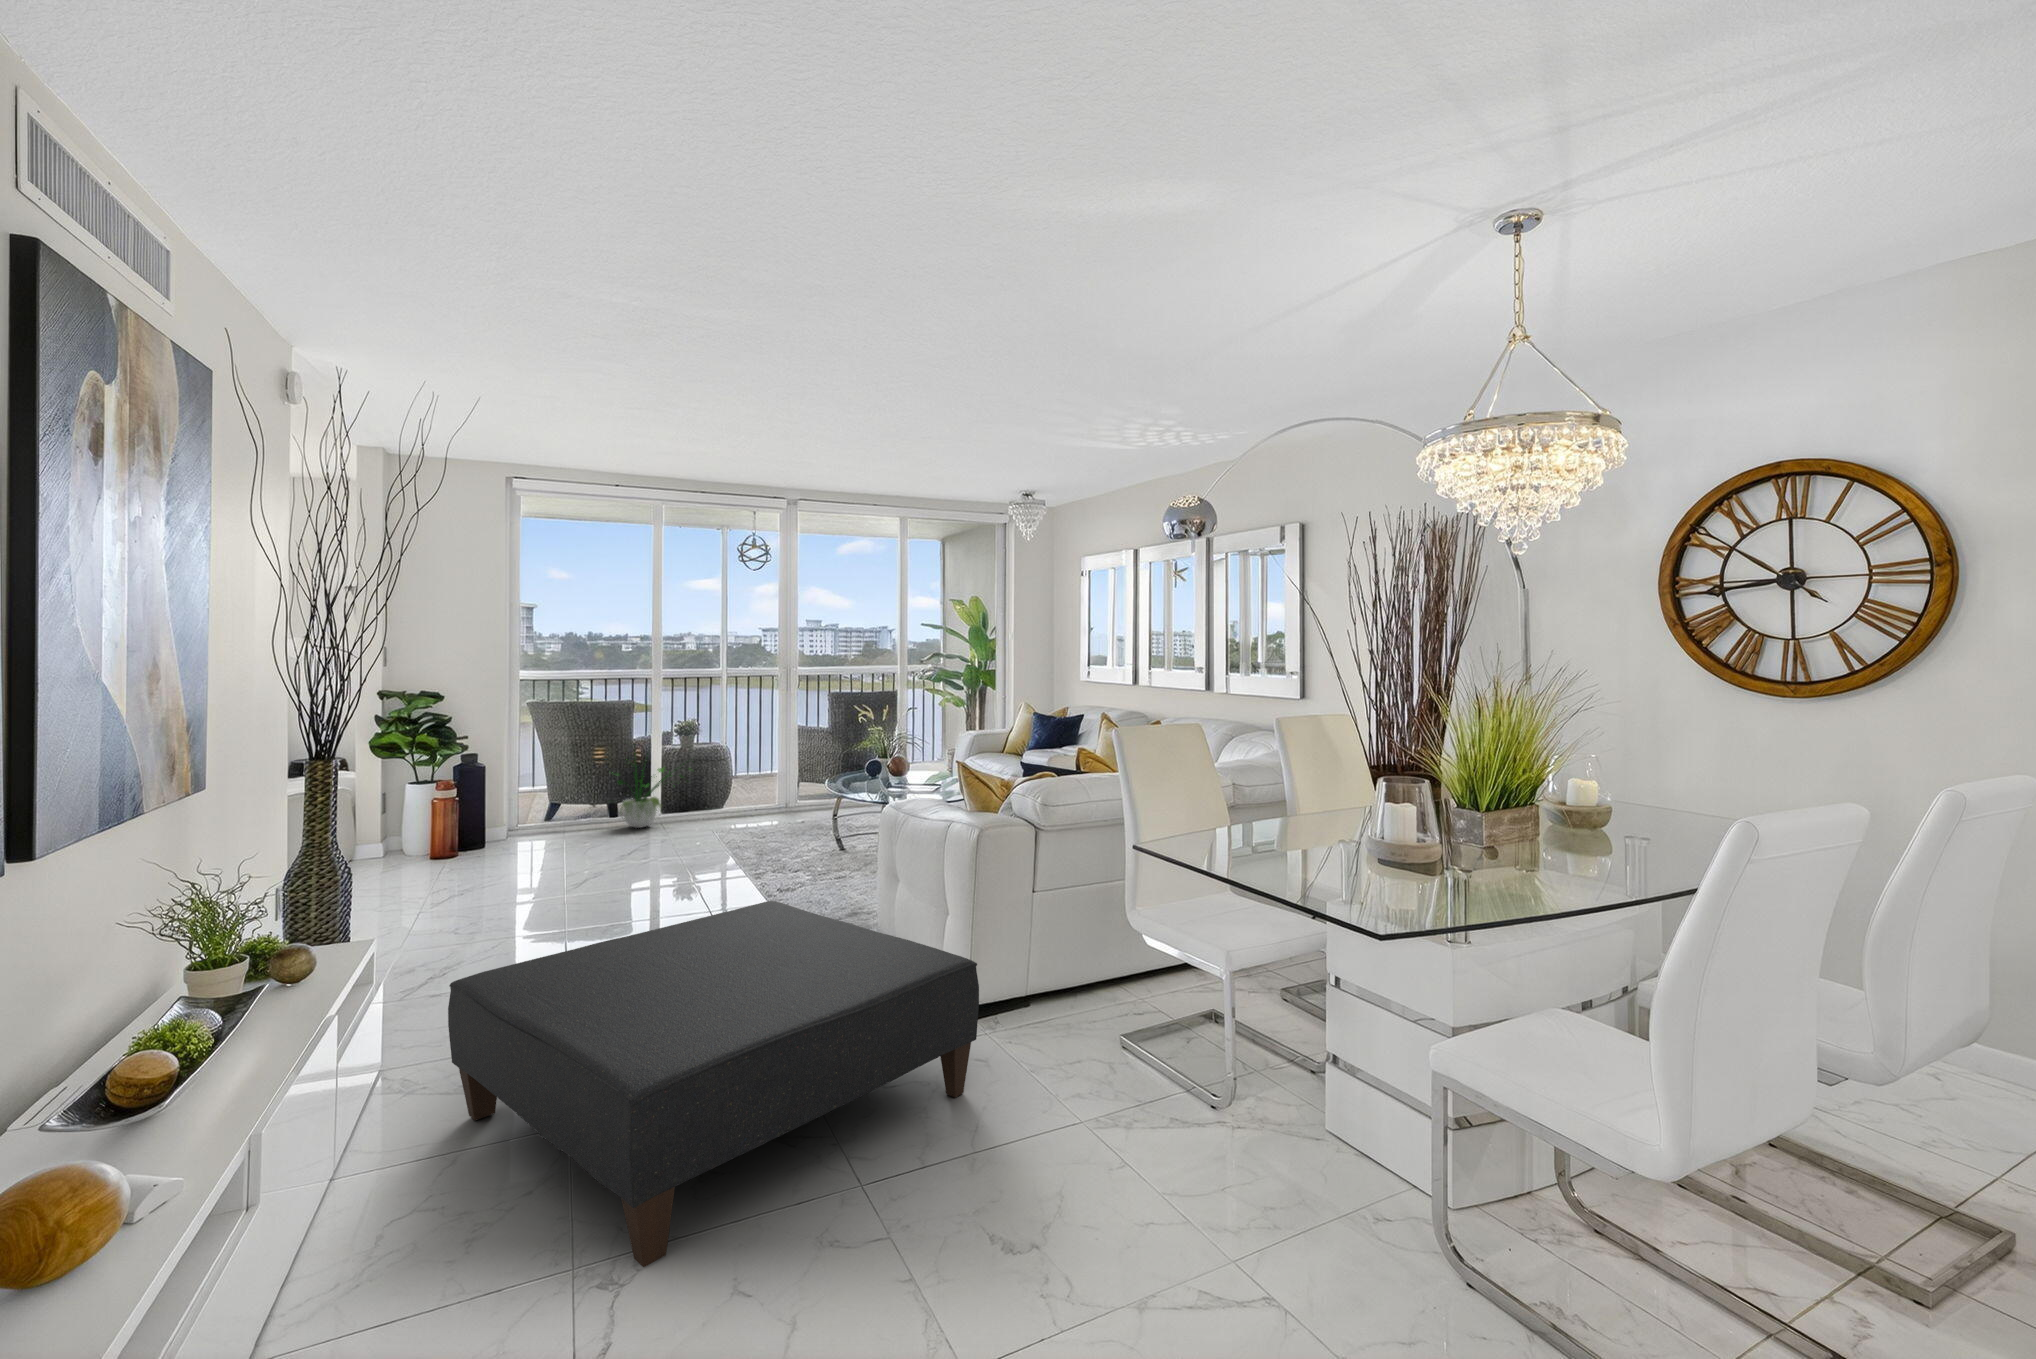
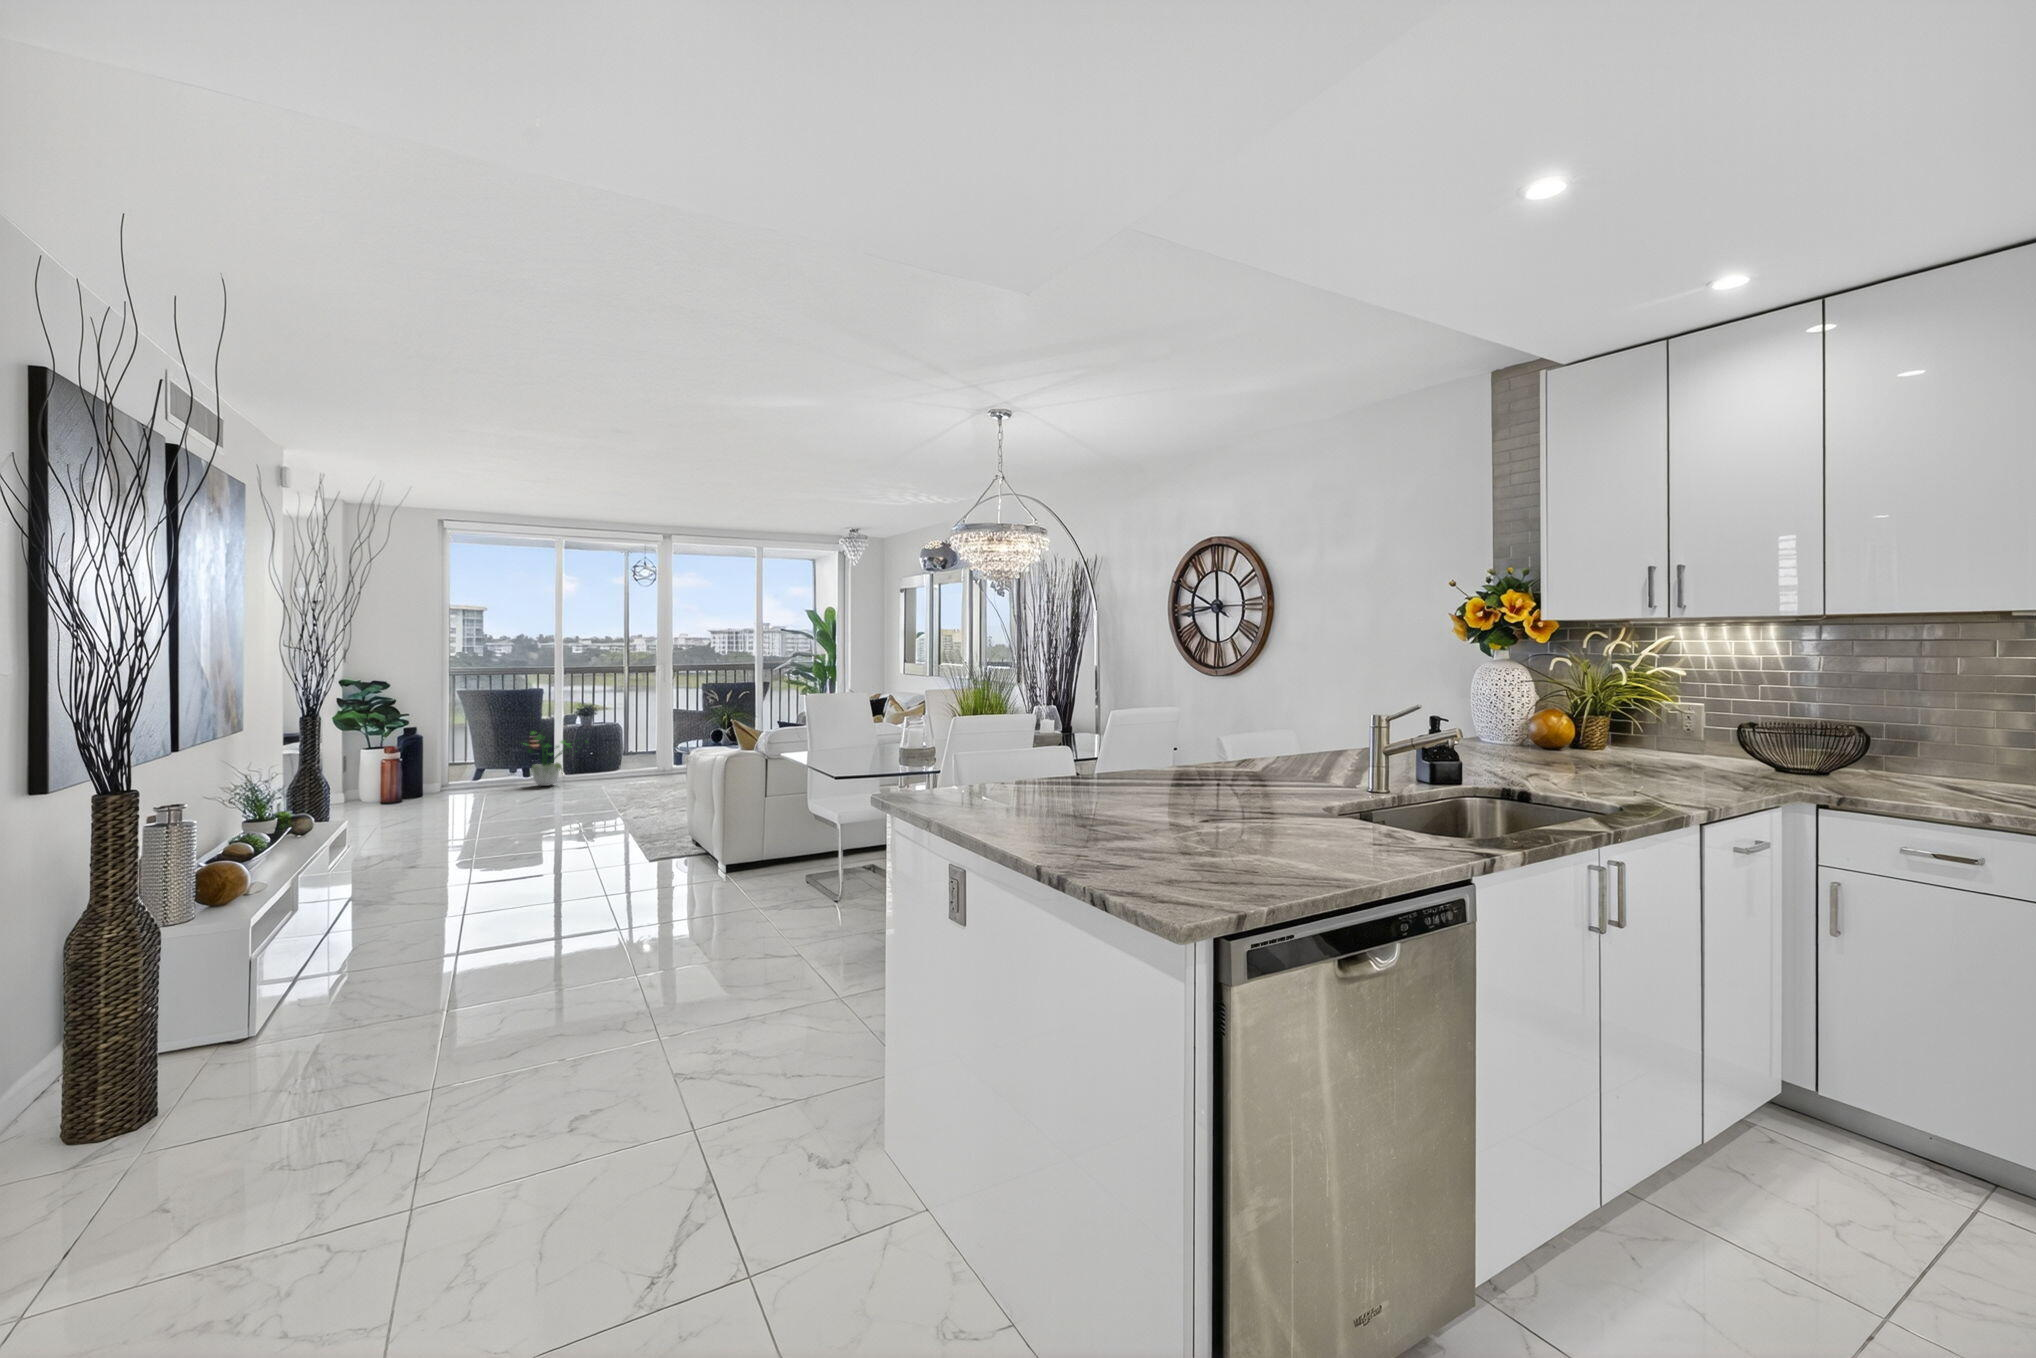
ottoman: present [448,901,979,1267] -> none [399,802,710,946]

